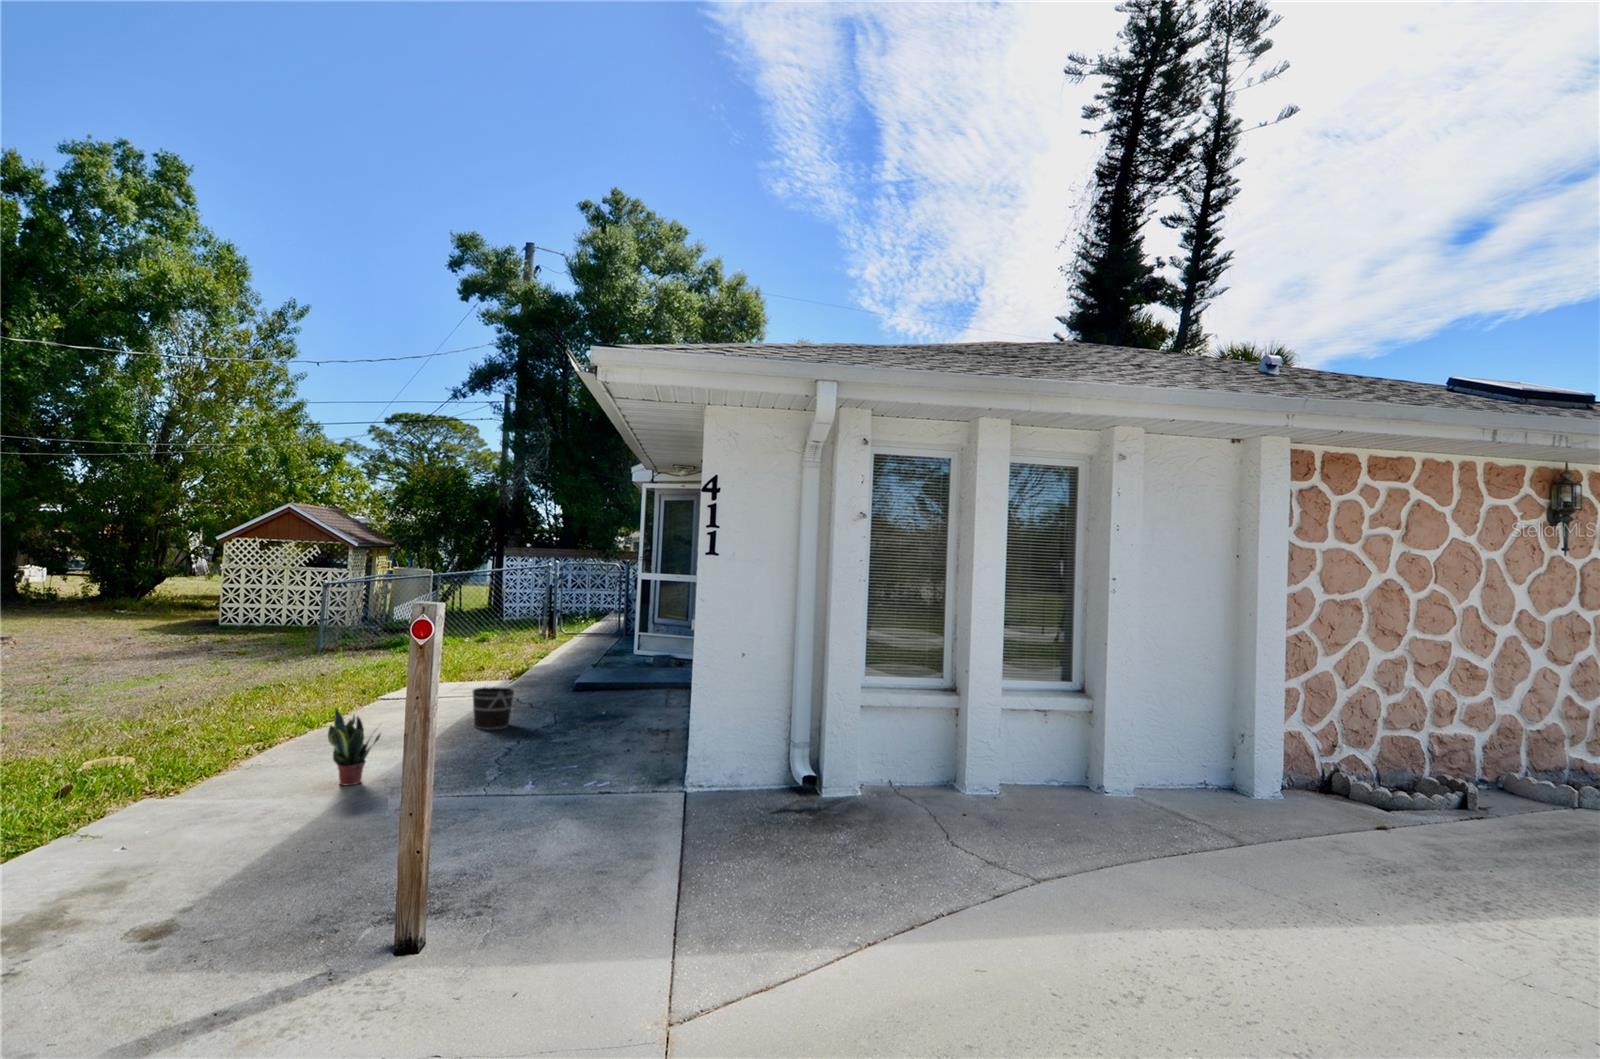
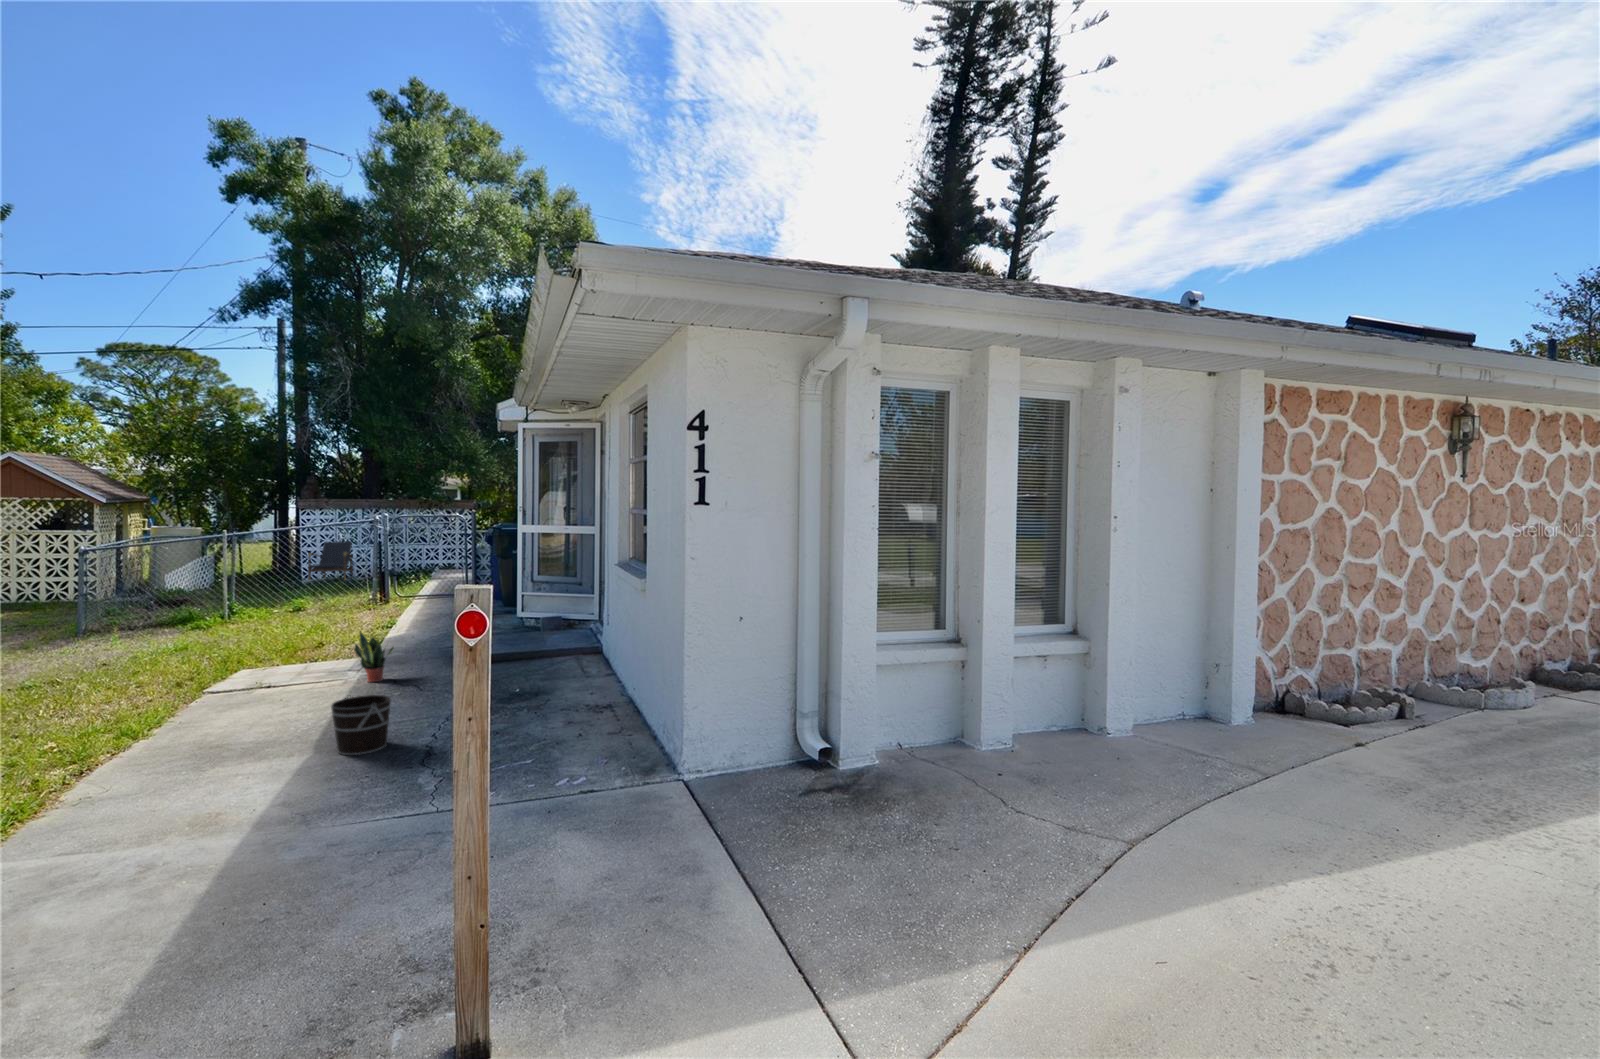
lounge chair: none [496,589,533,624] -> present [308,541,353,580]
potted plant: present [328,709,380,786] -> present [355,633,394,682]

